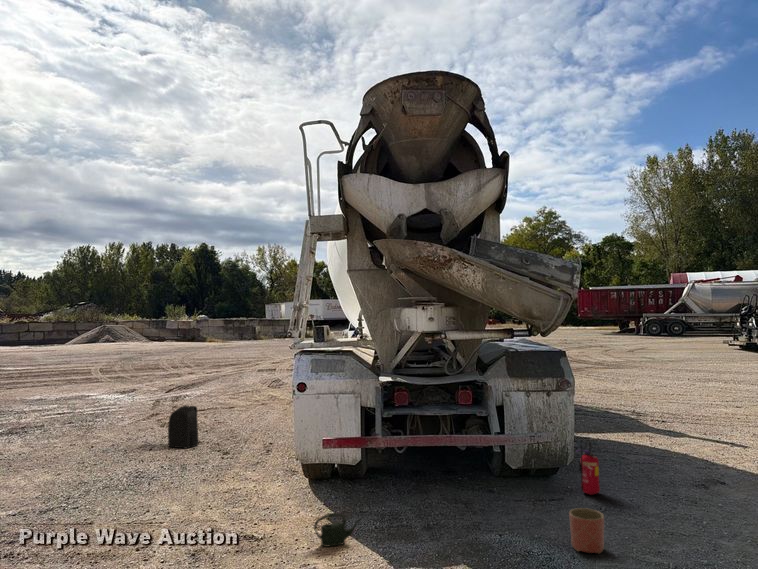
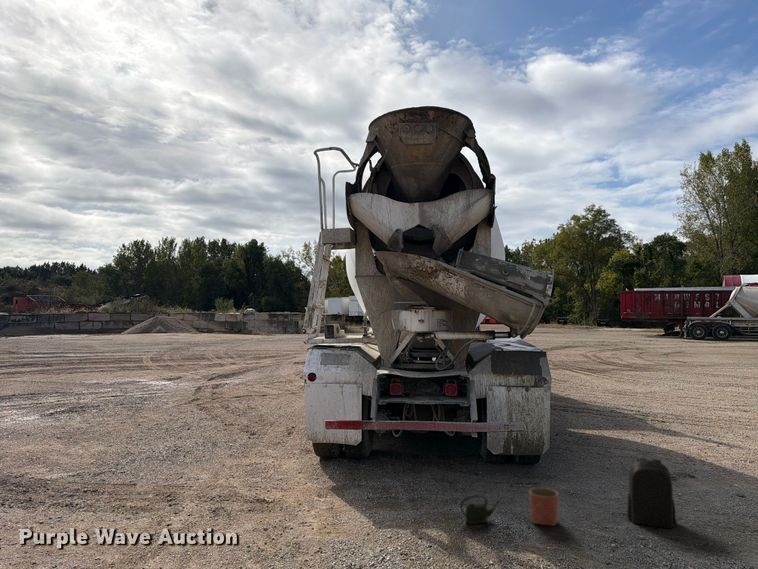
backpack: present [168,405,198,448] -> present [627,458,676,528]
fire extinguisher: present [577,438,600,495] -> none [552,429,573,480]
watering can: present [314,514,361,546] -> present [460,495,500,524]

